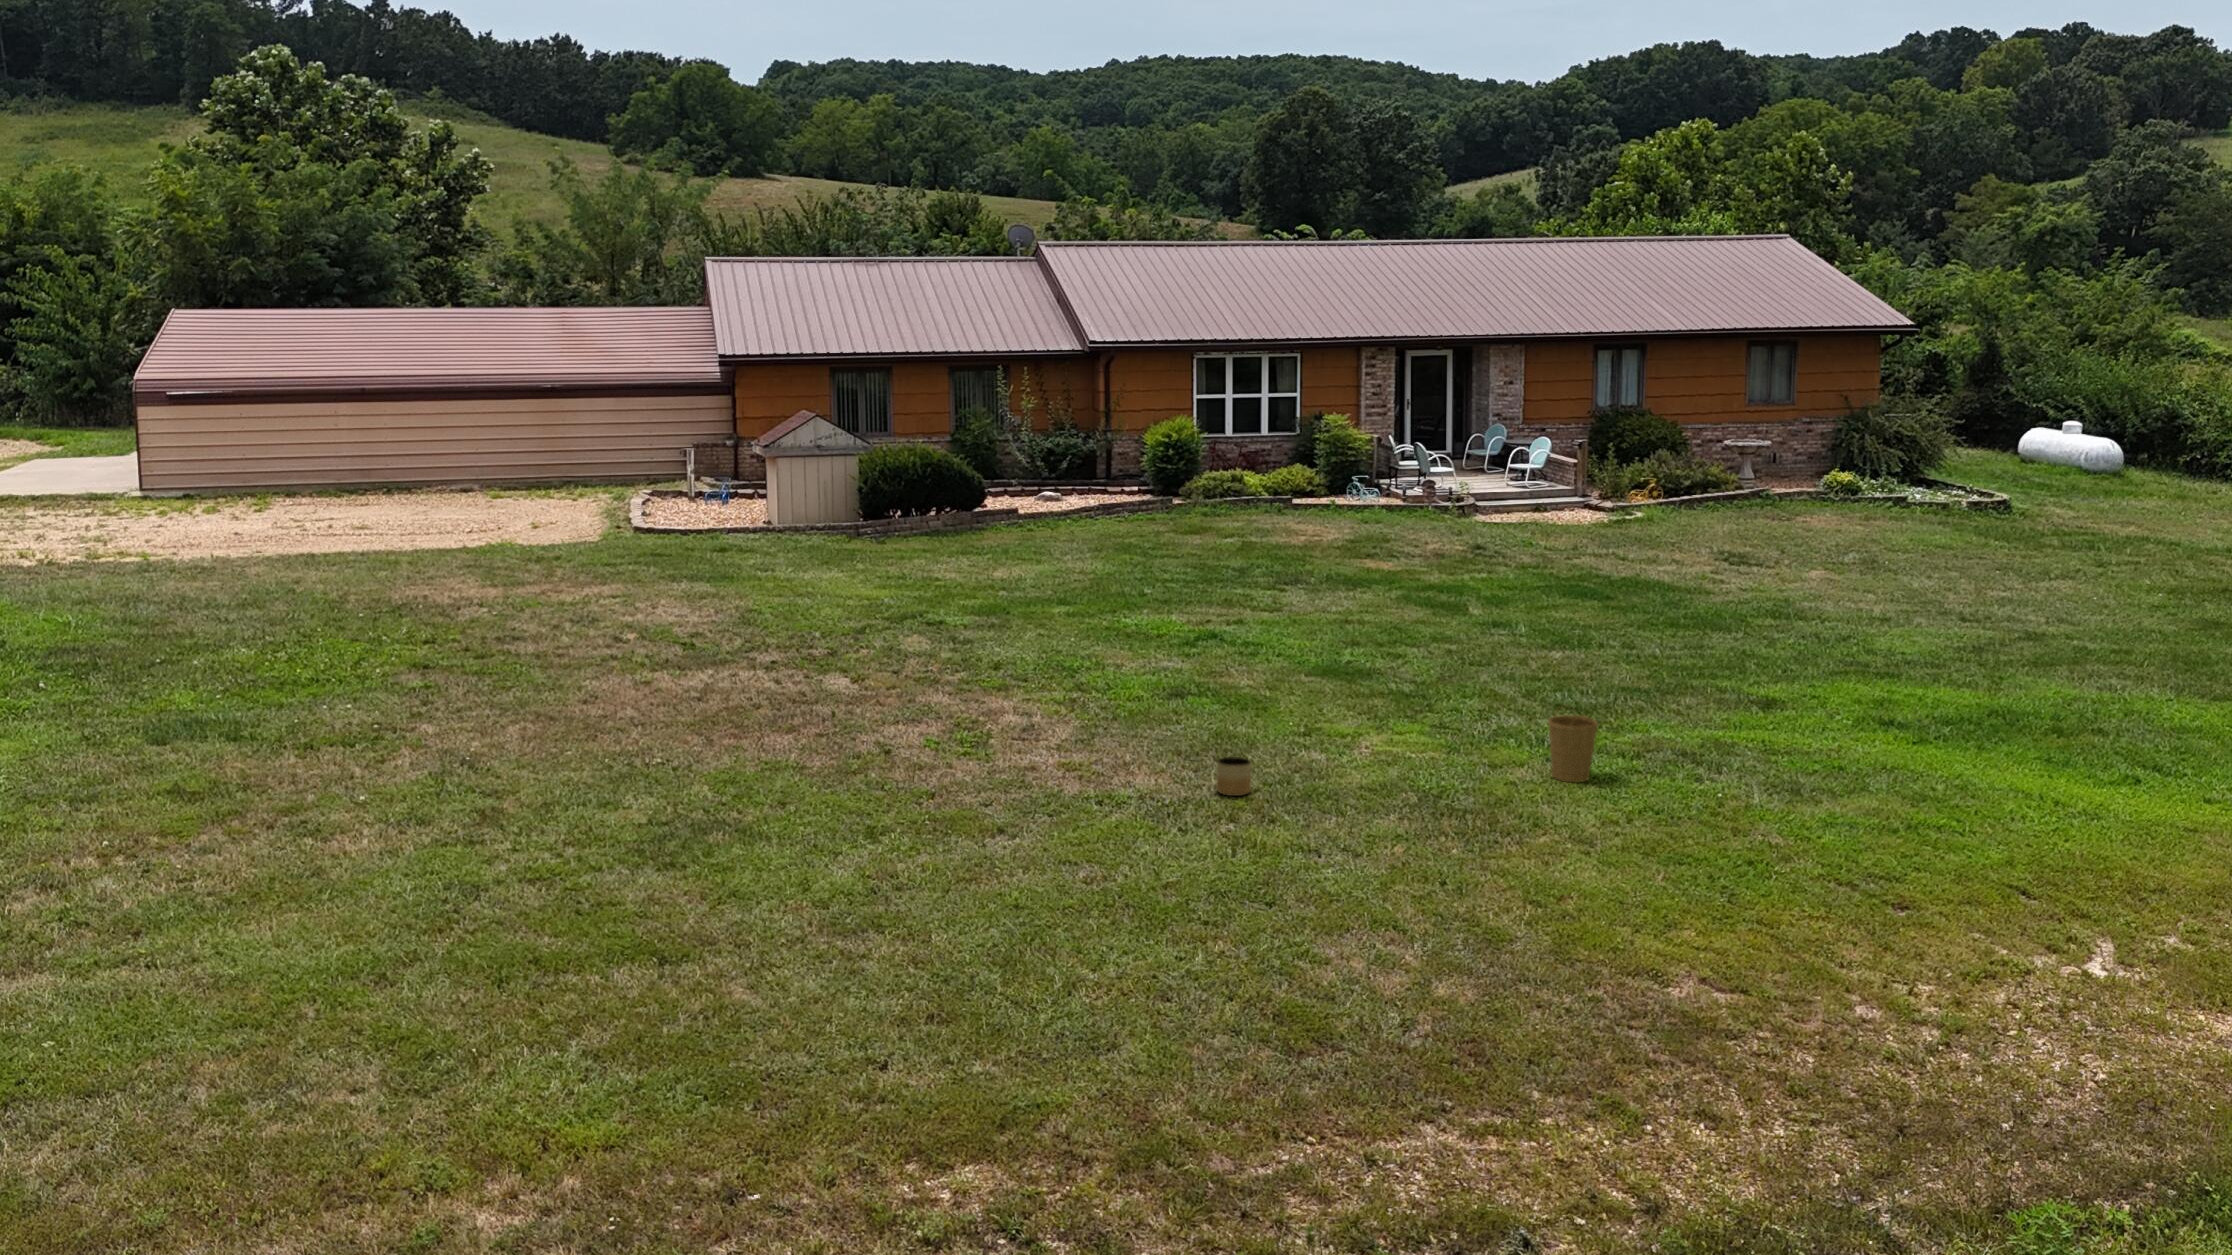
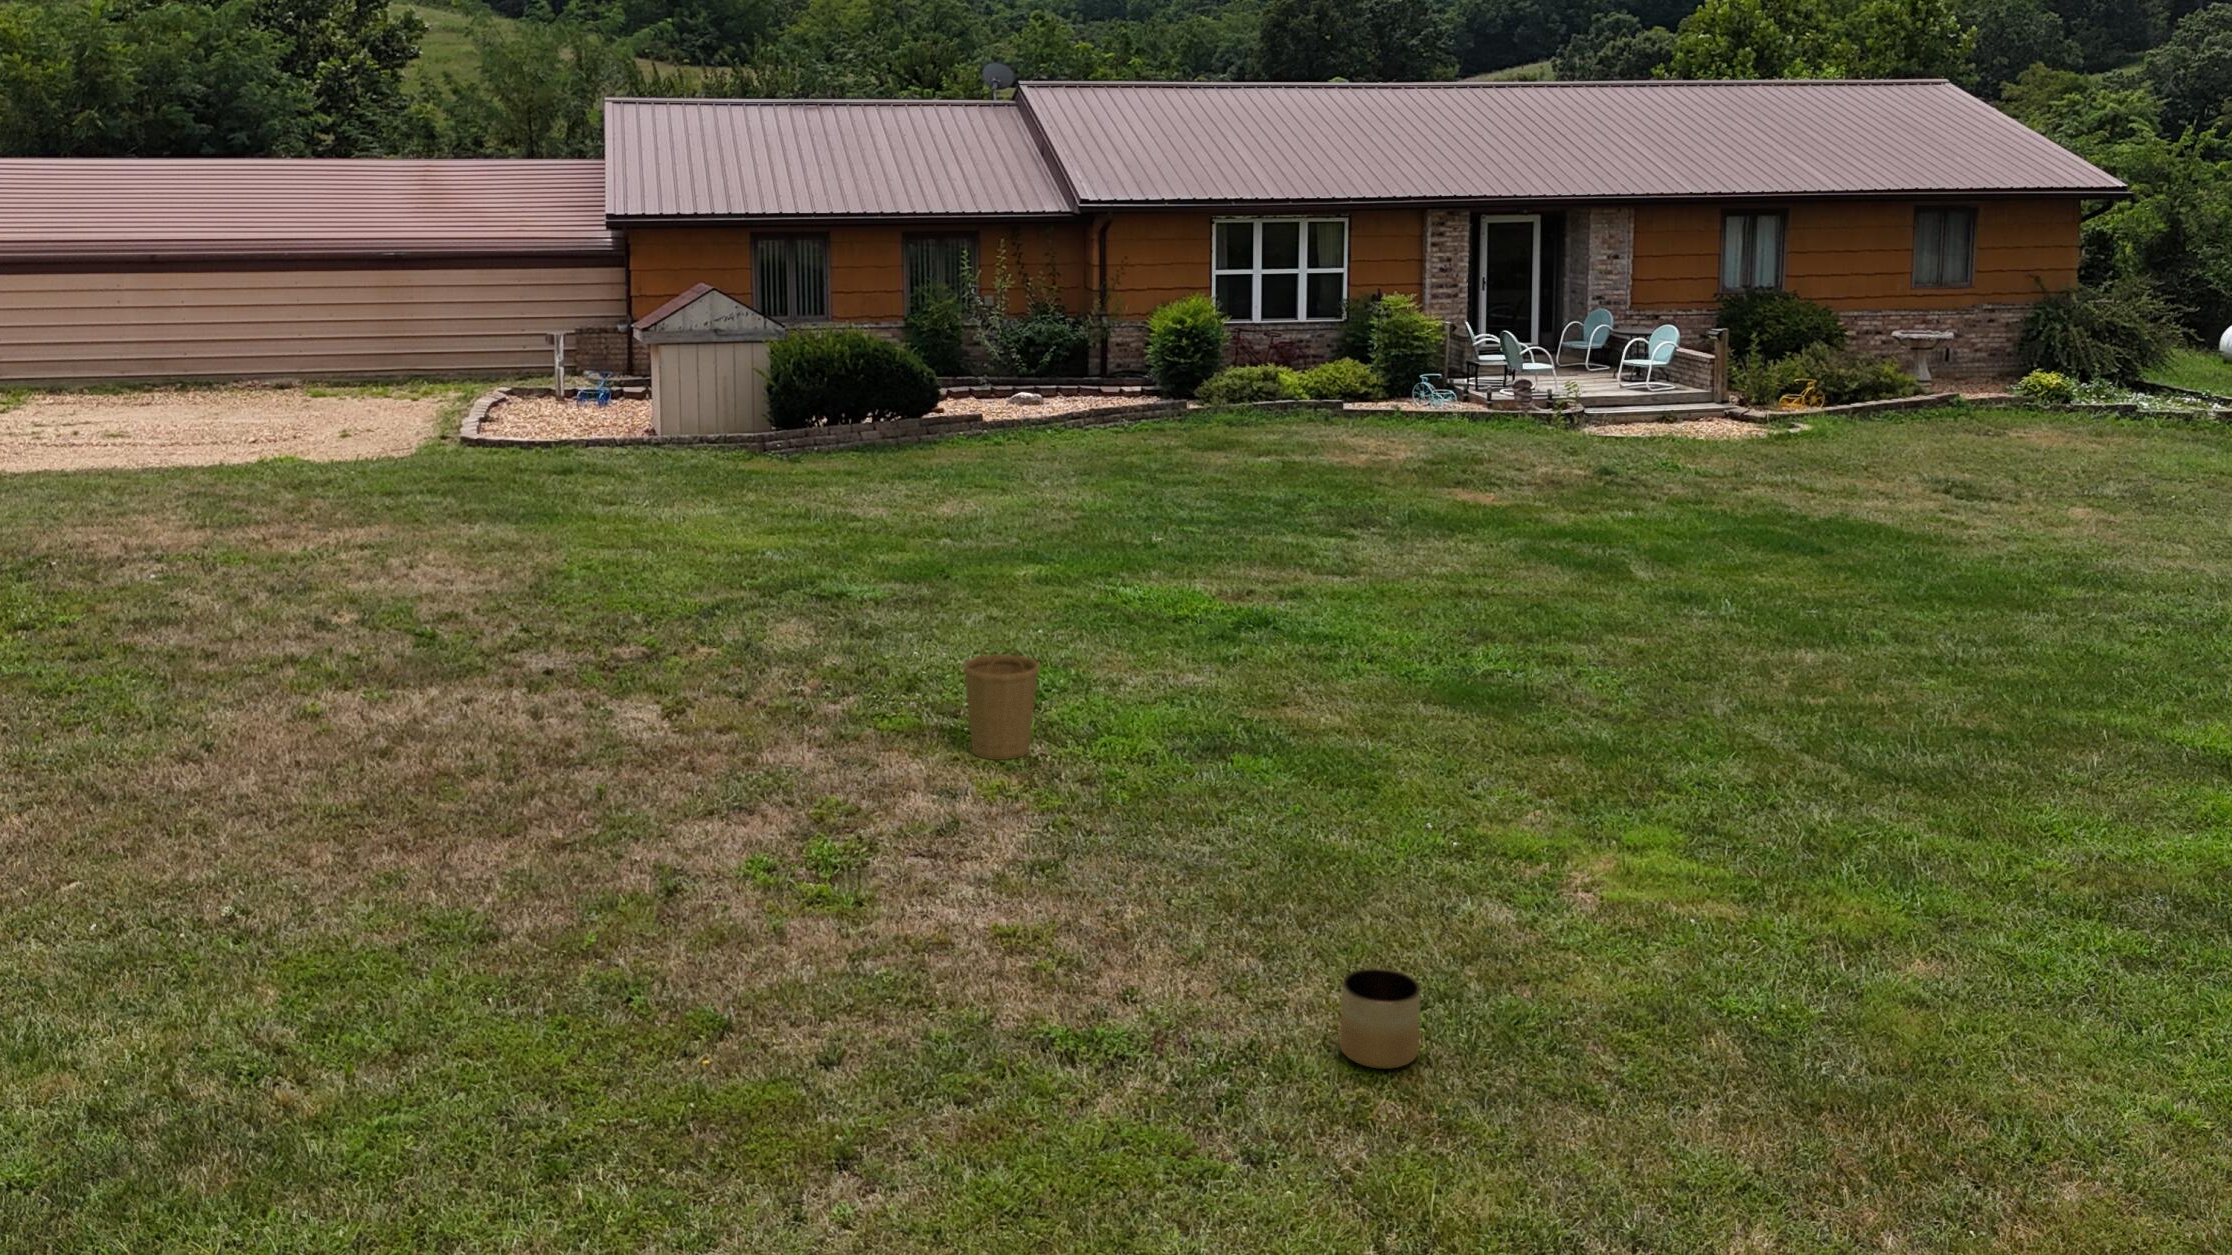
basket: present [1548,710,1598,782] -> present [963,640,1039,760]

